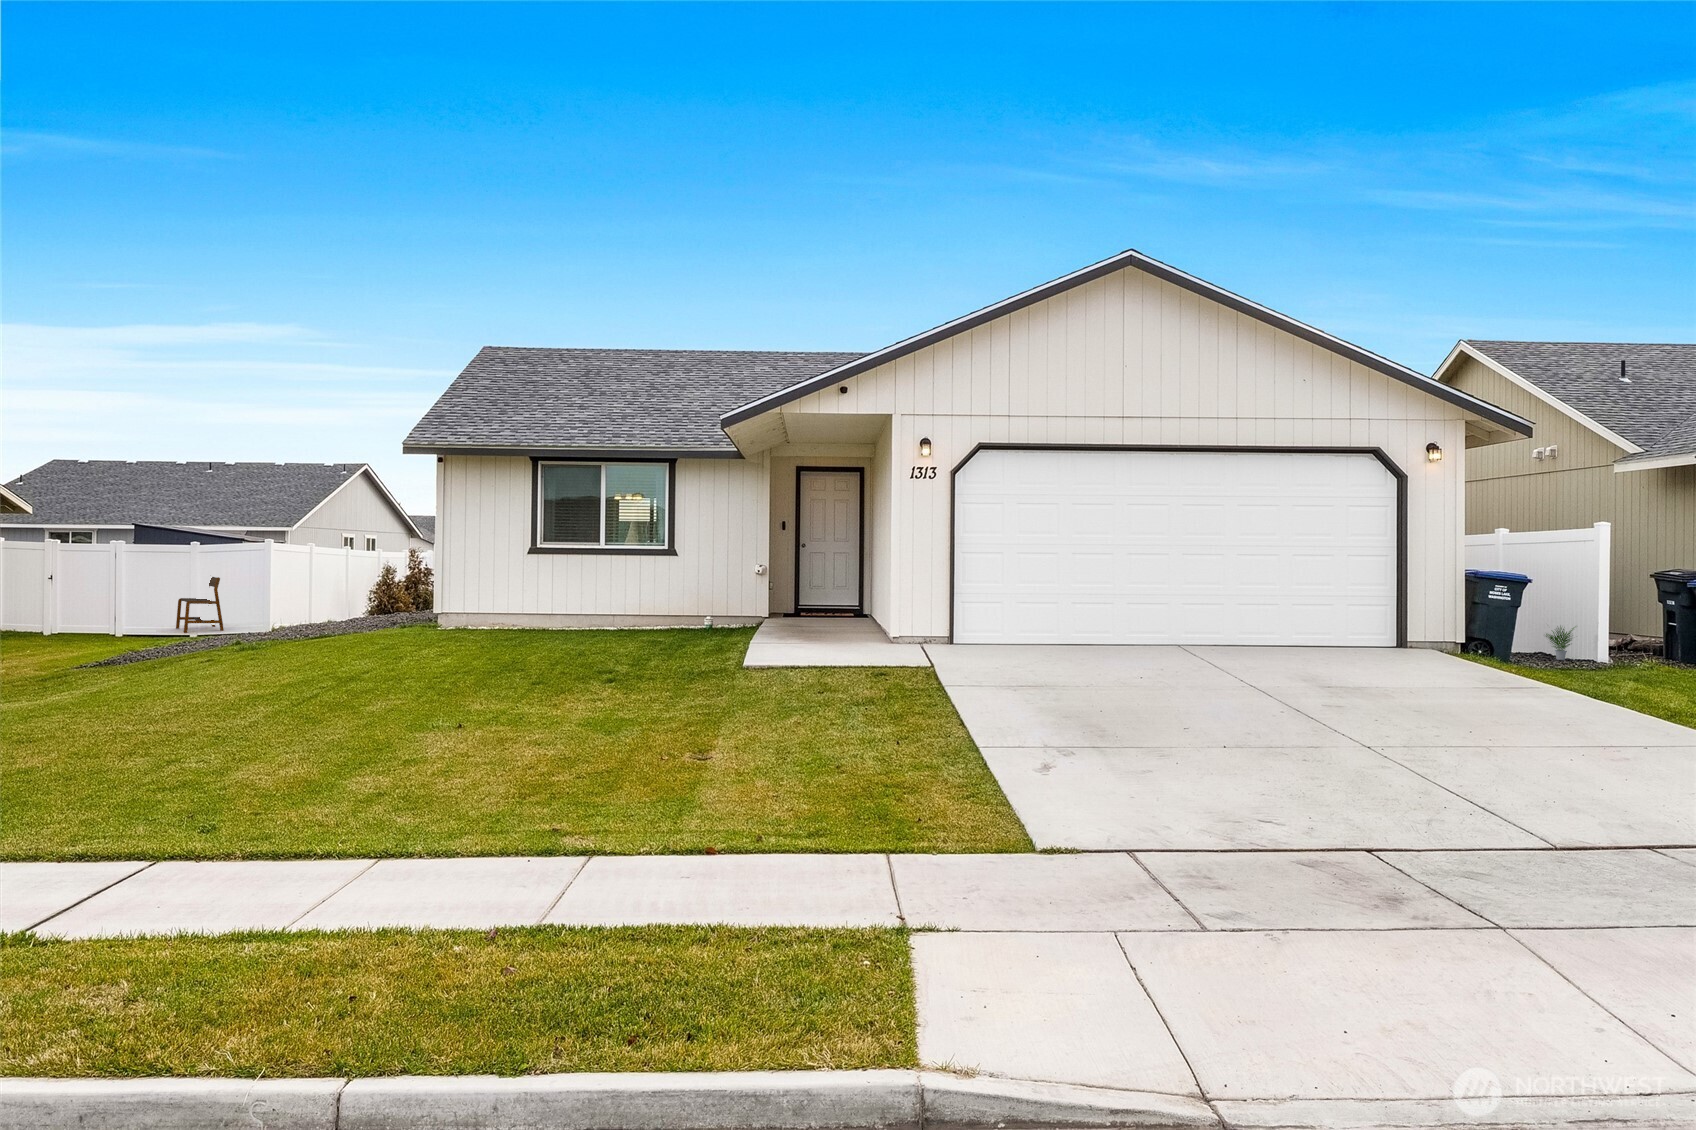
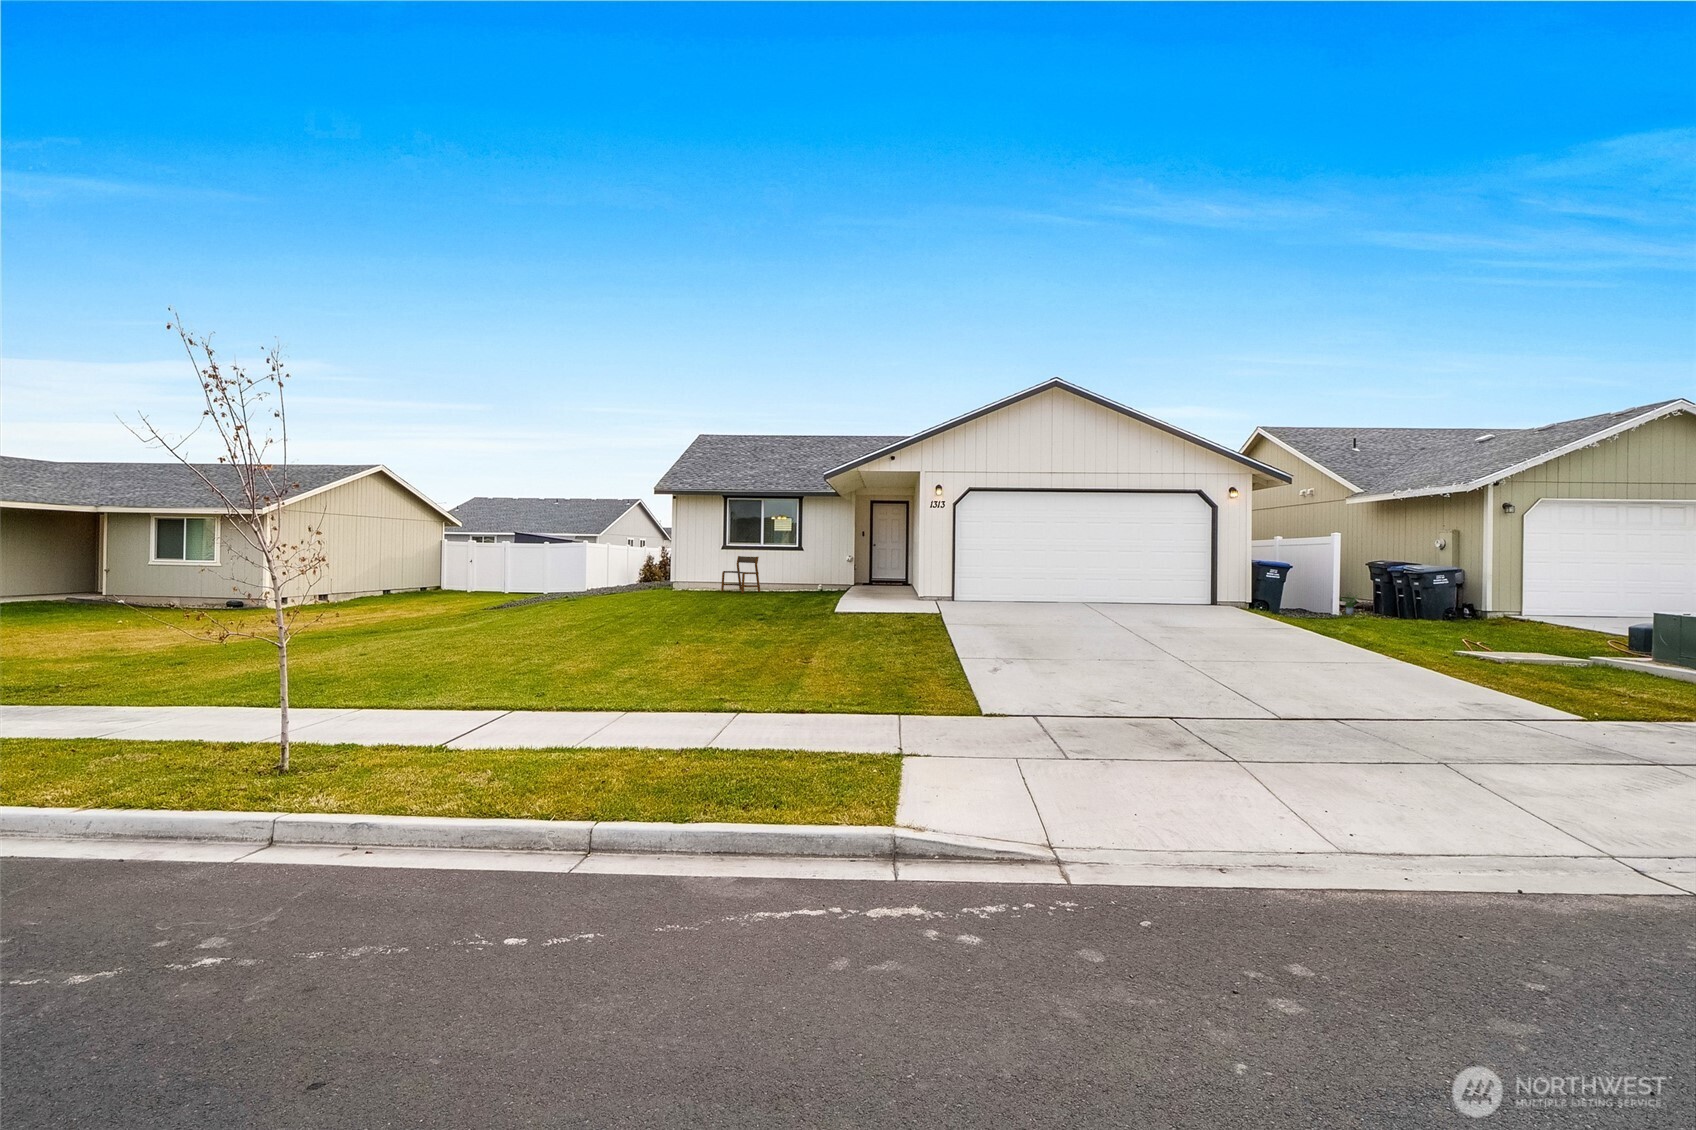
bench: present [176,577,224,633] -> present [721,556,760,593]

